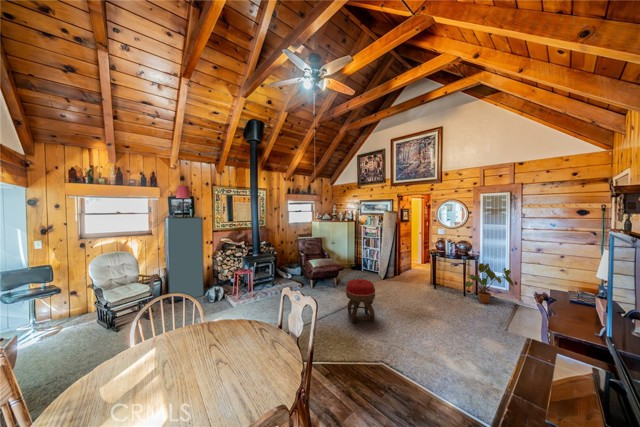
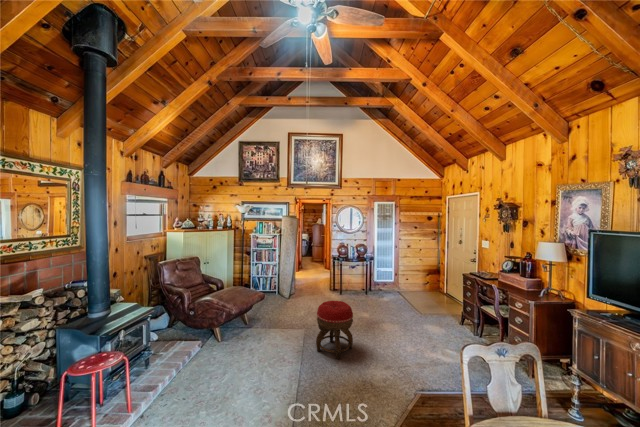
house plant: present [465,263,513,304] -> none [369,262,404,297]

